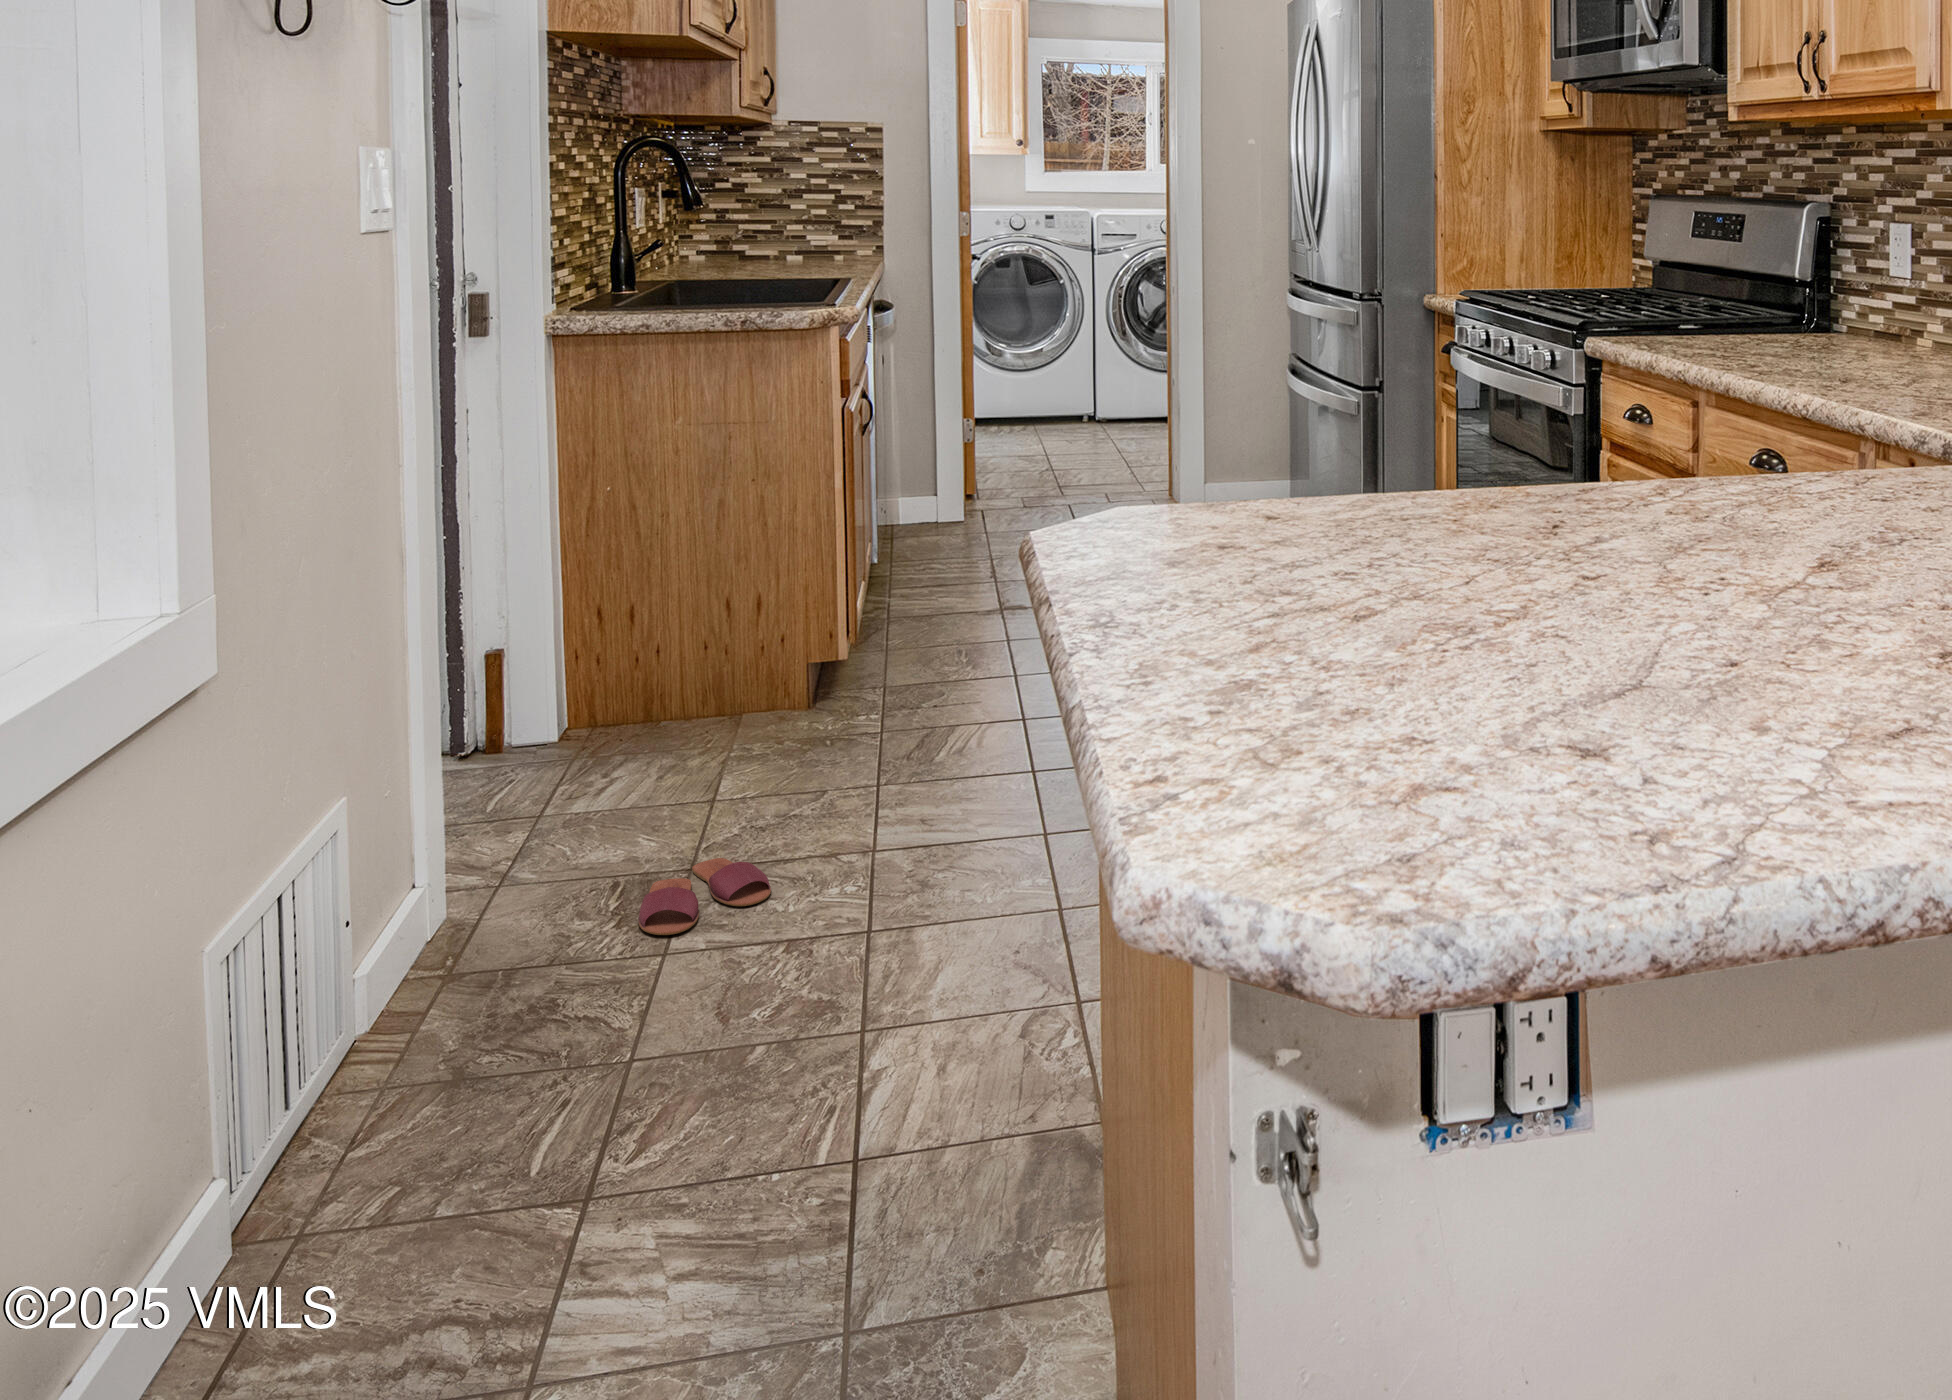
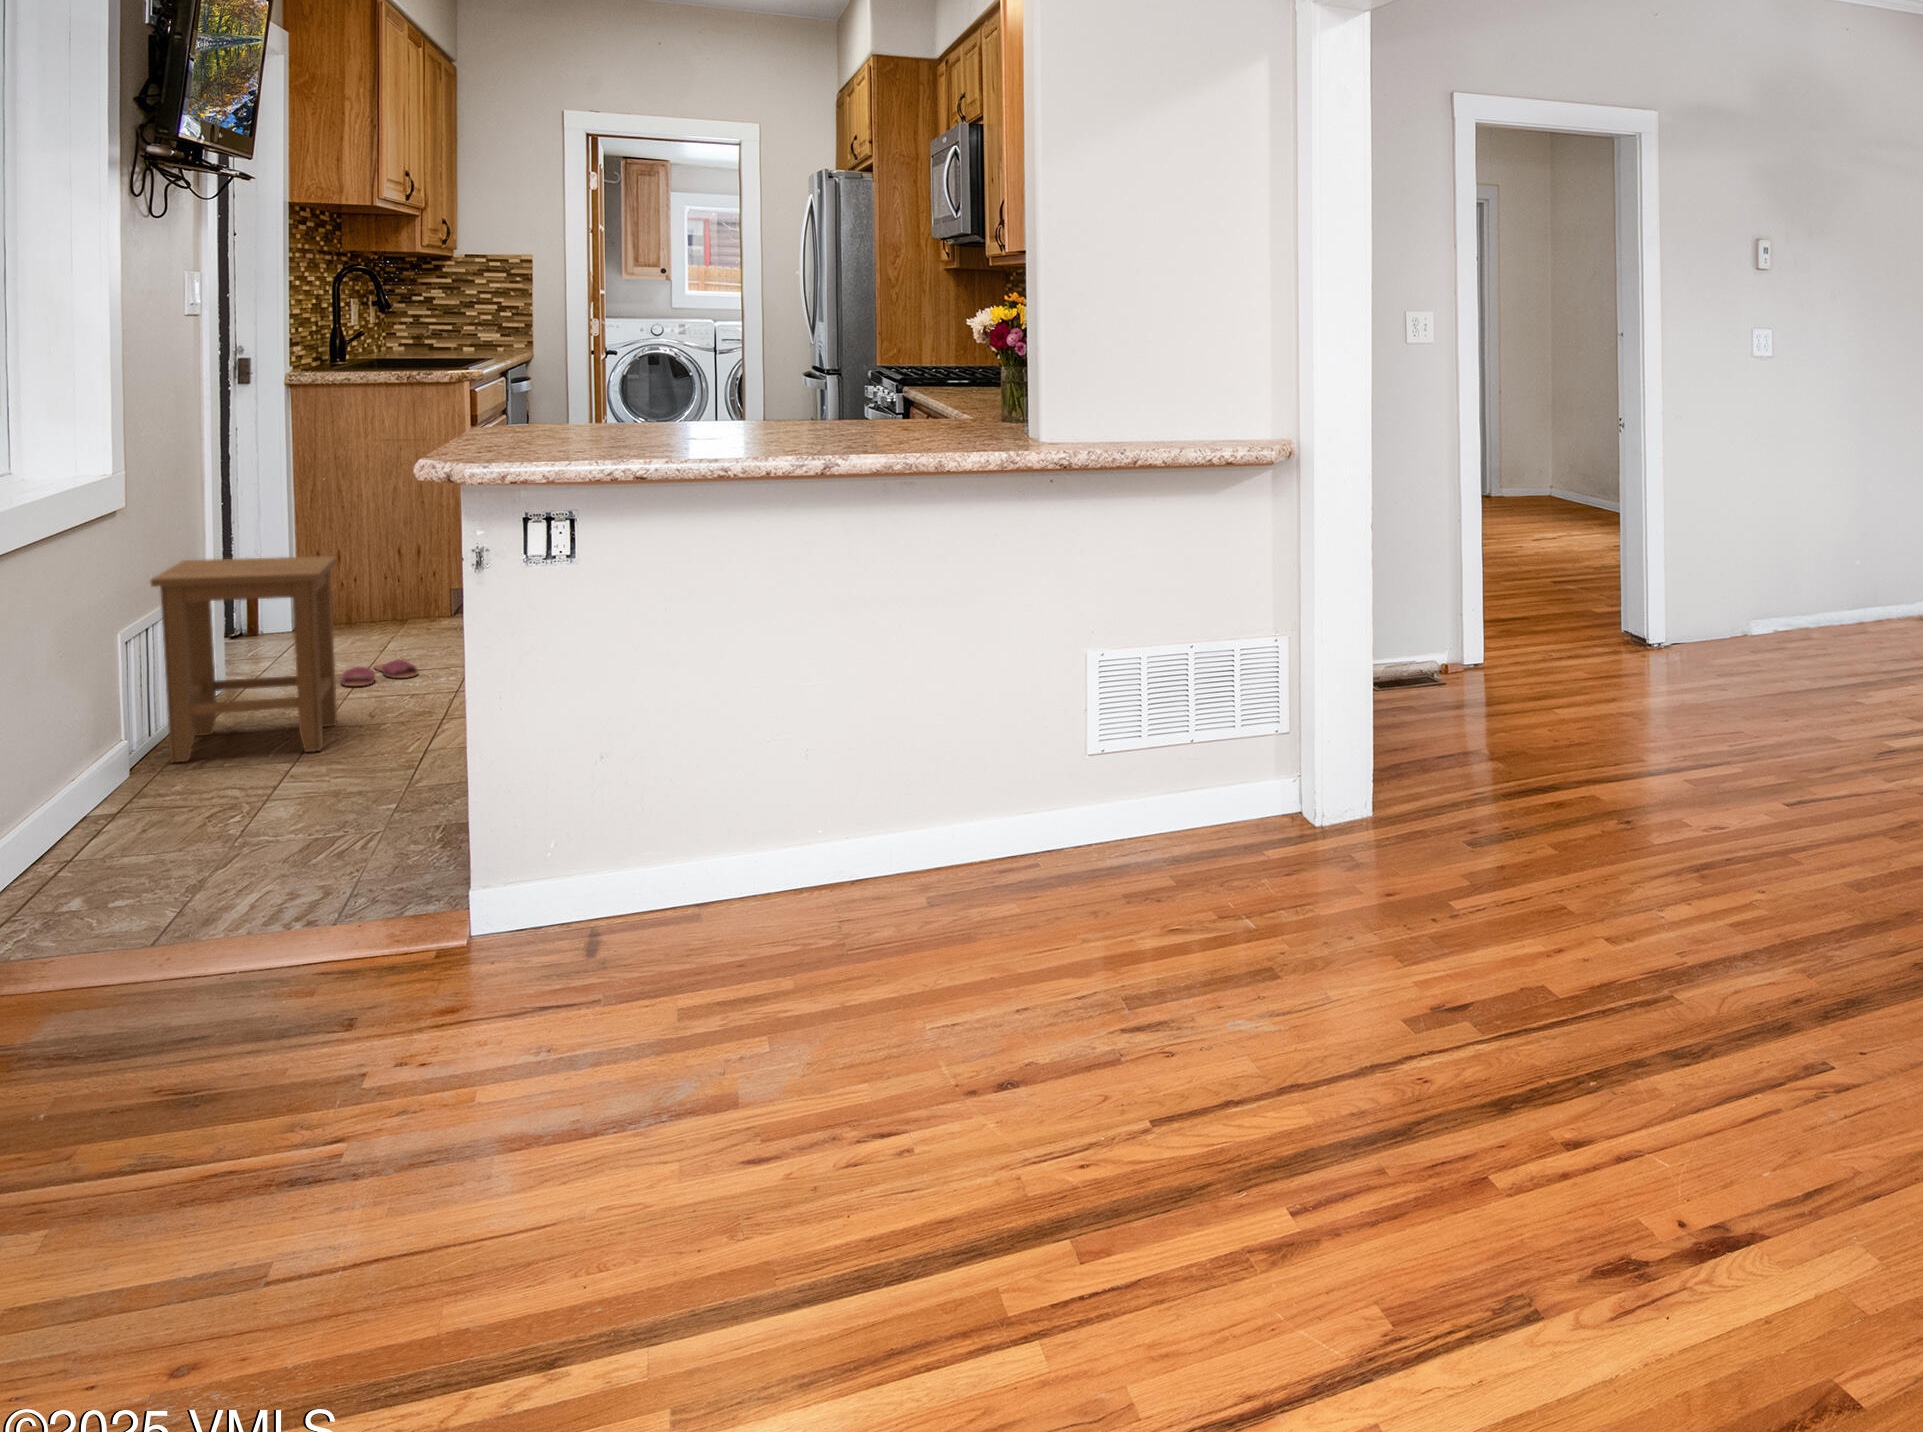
stool: none [249,731,639,1259] -> present [151,556,337,762]

